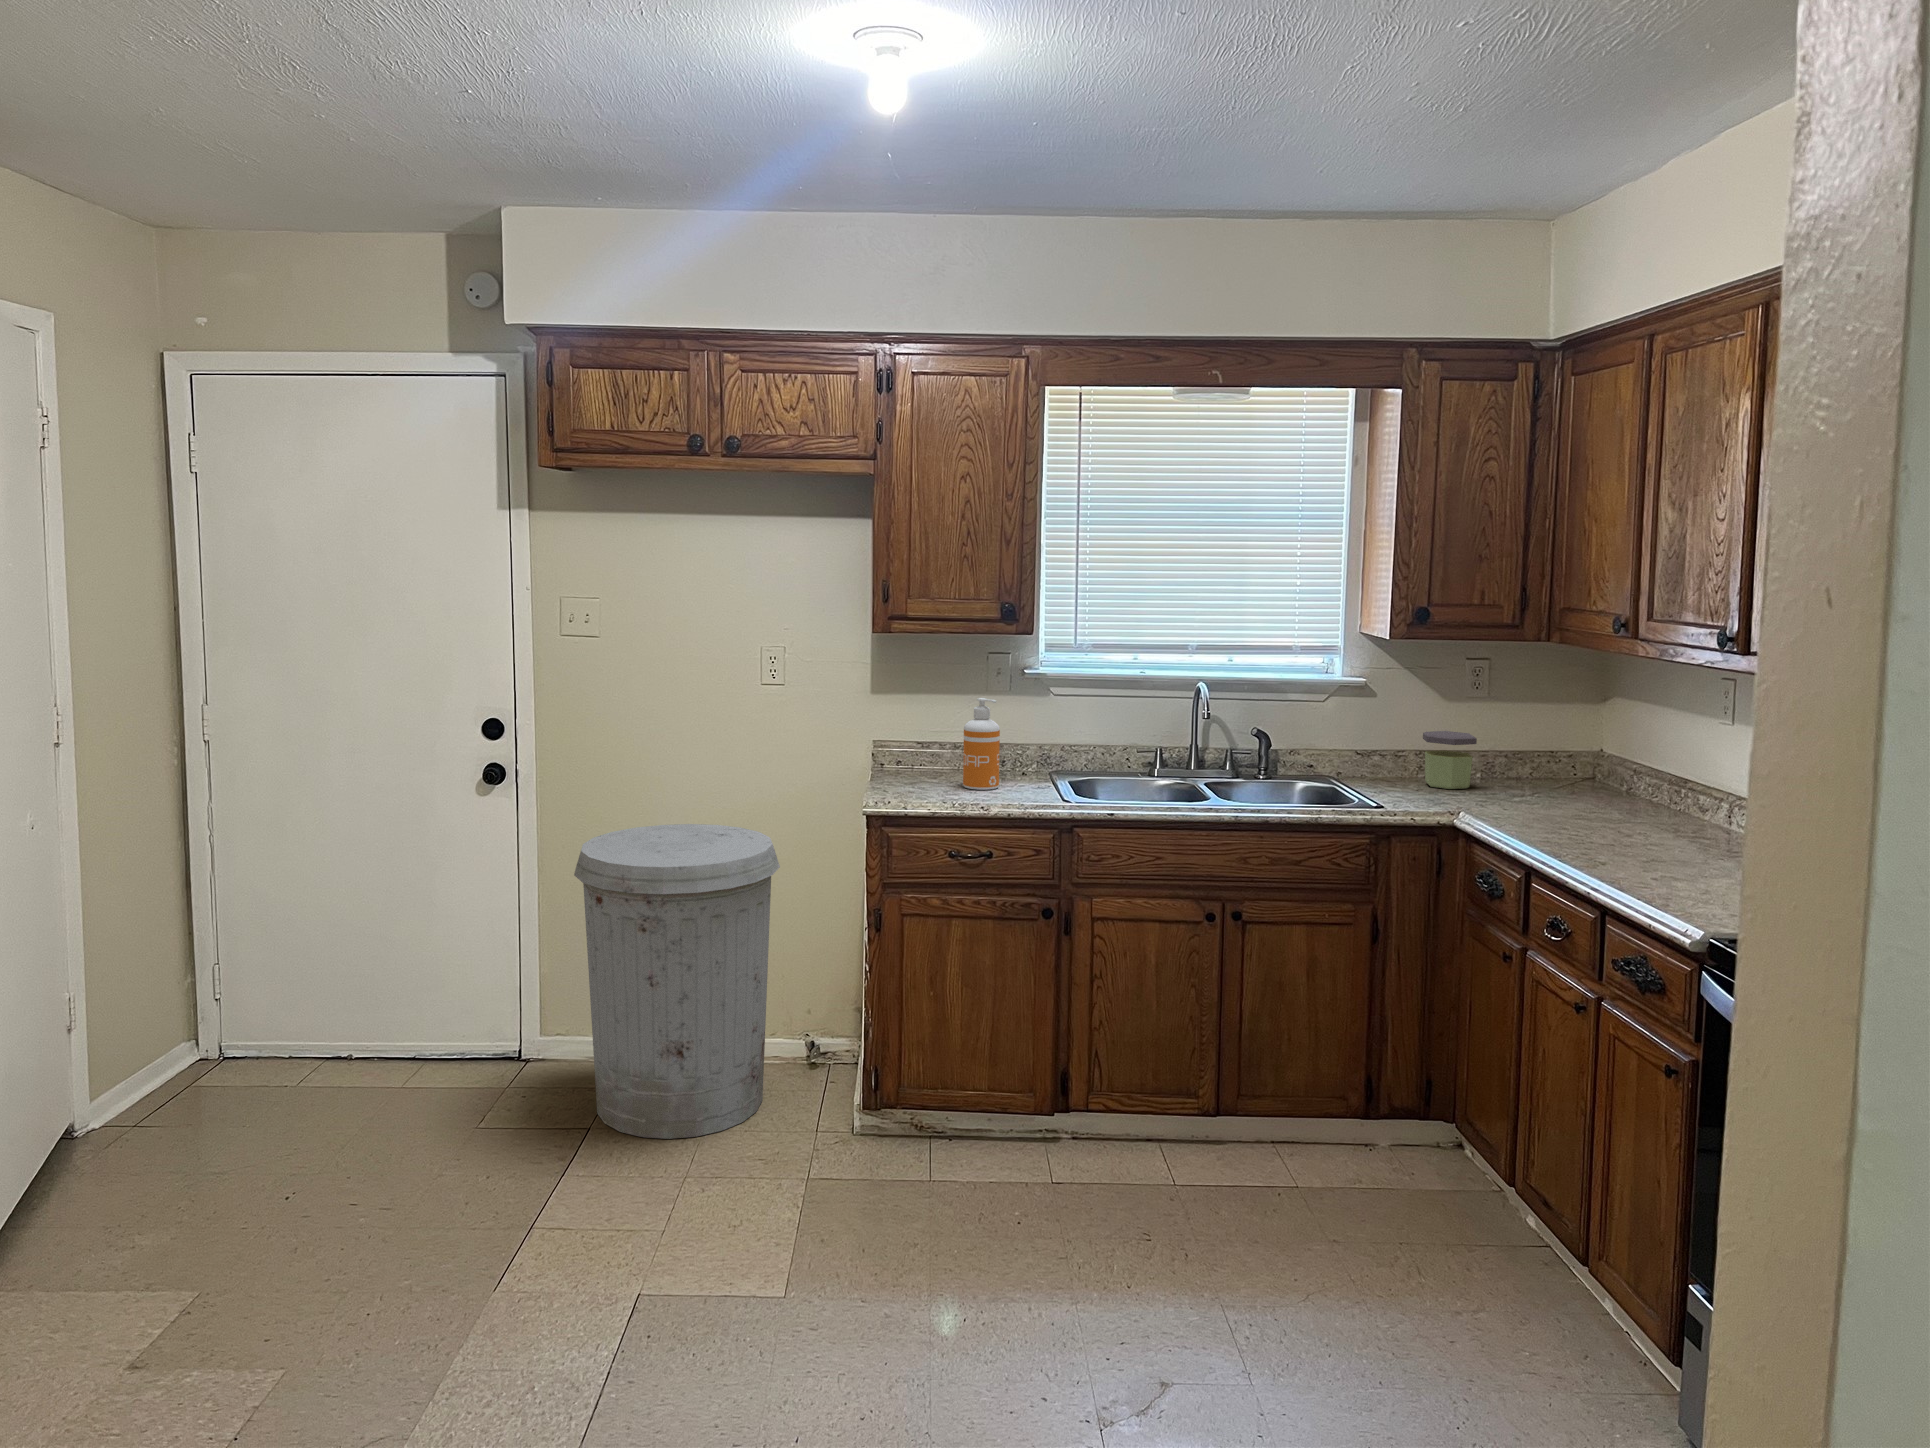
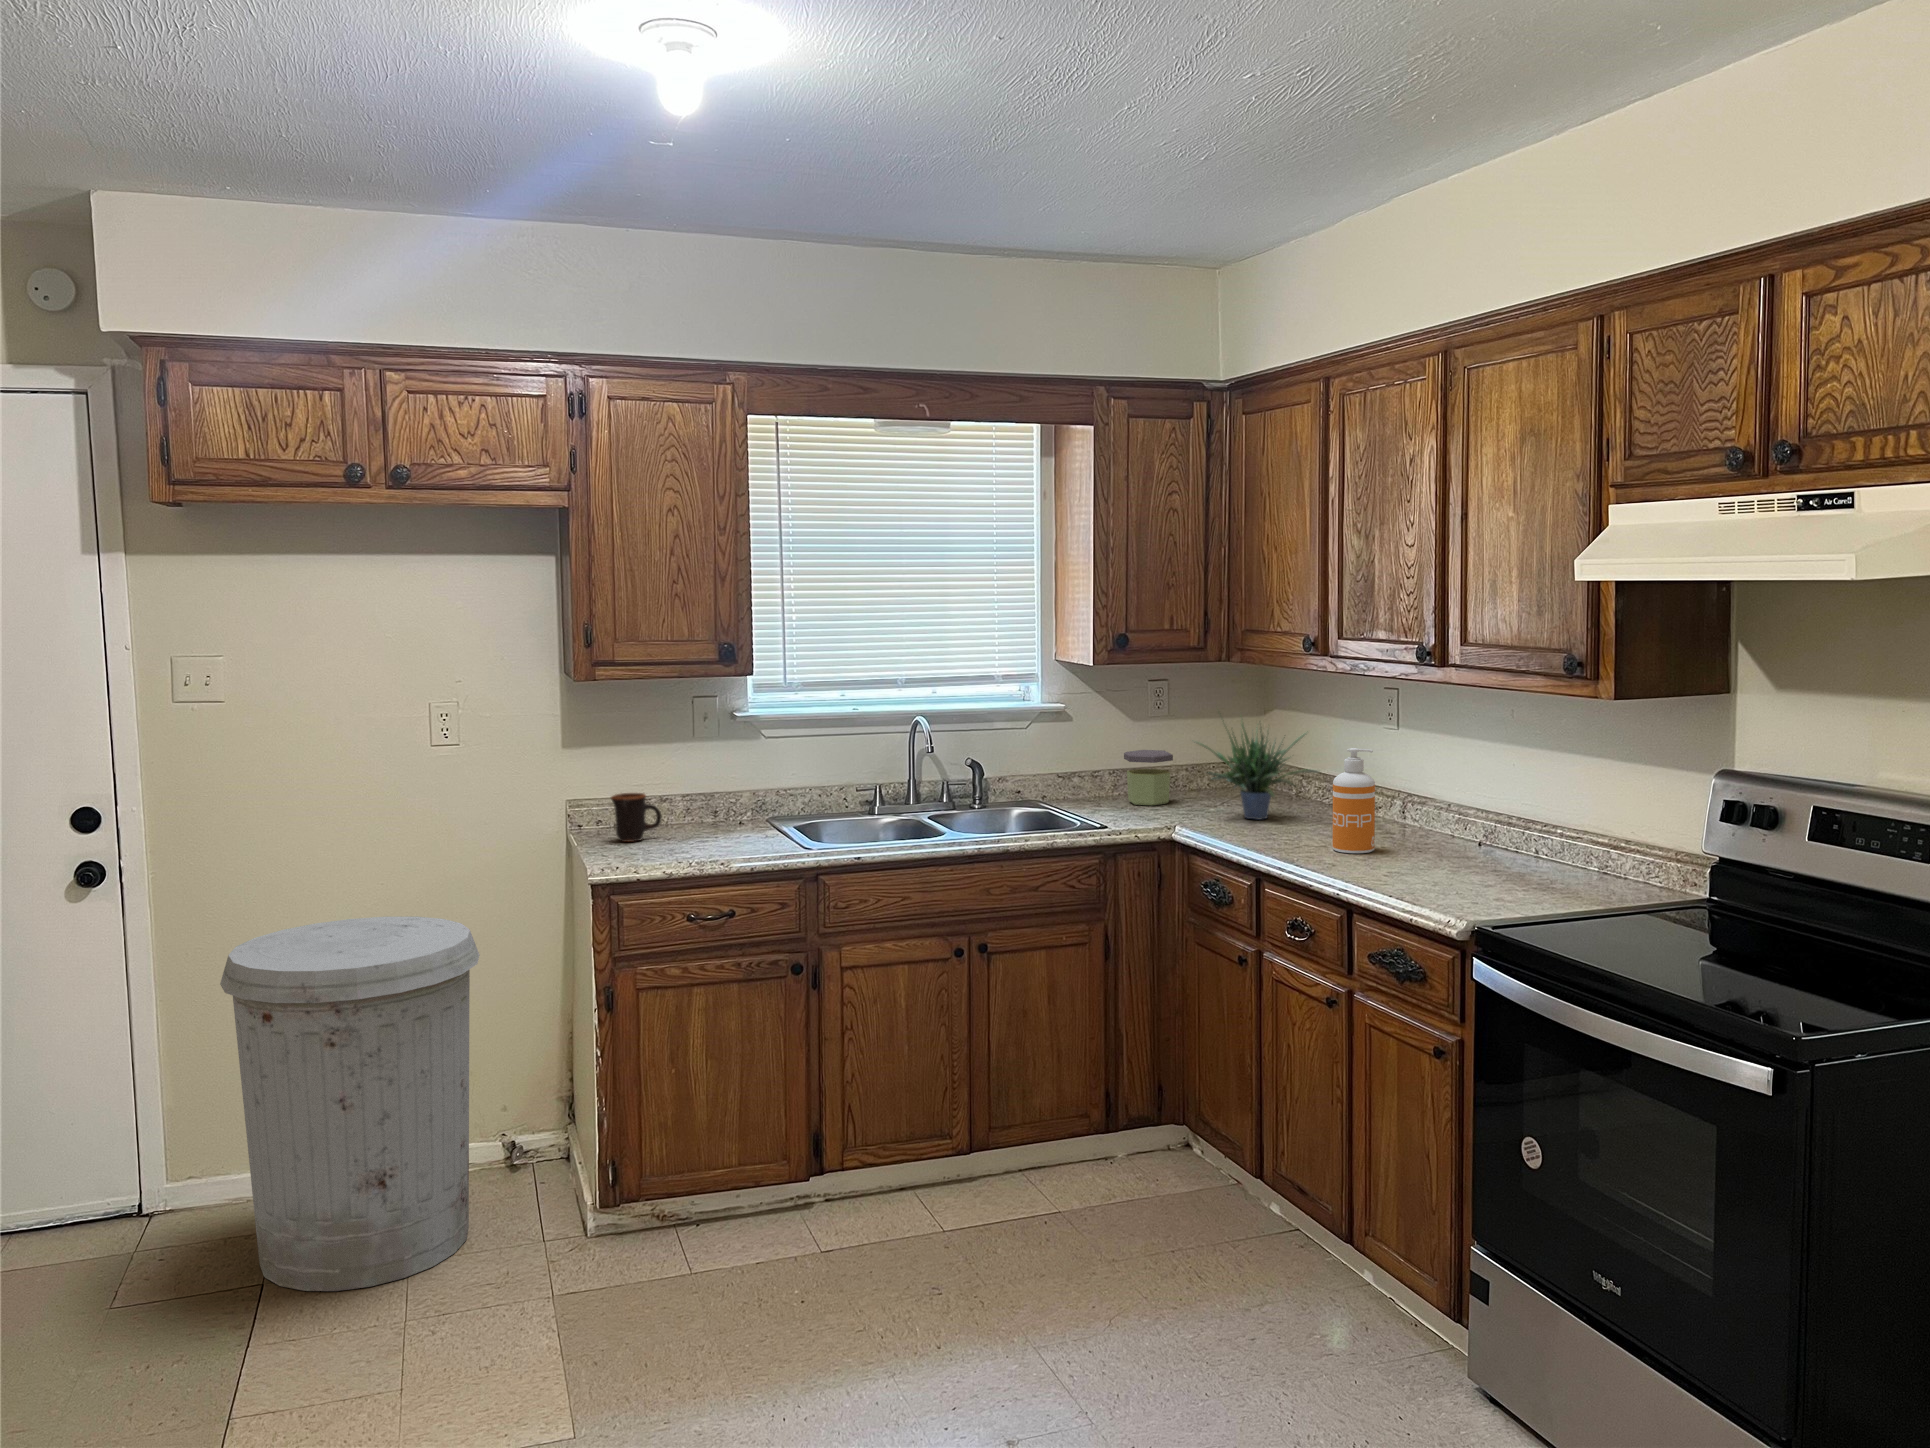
potted plant: none [1493,687,1647,815] -> present [1196,724,1317,820]
soap dispenser: present [963,698,1000,790] -> present [1332,748,1375,853]
mug: none [909,735,954,780] -> present [611,793,662,842]

